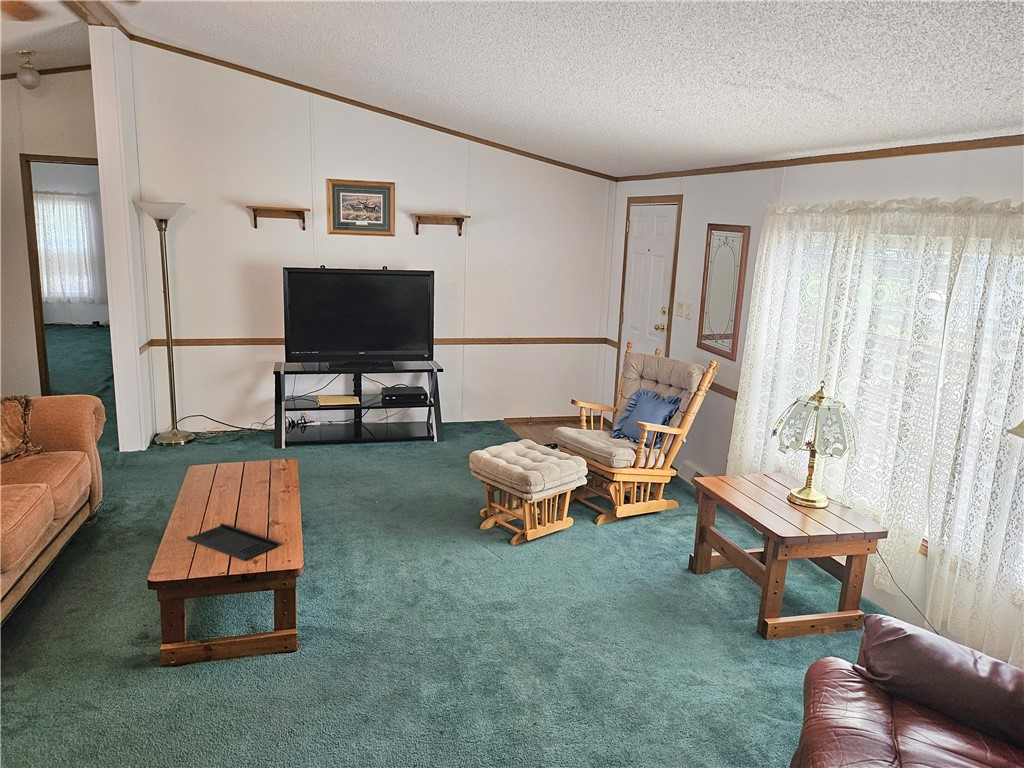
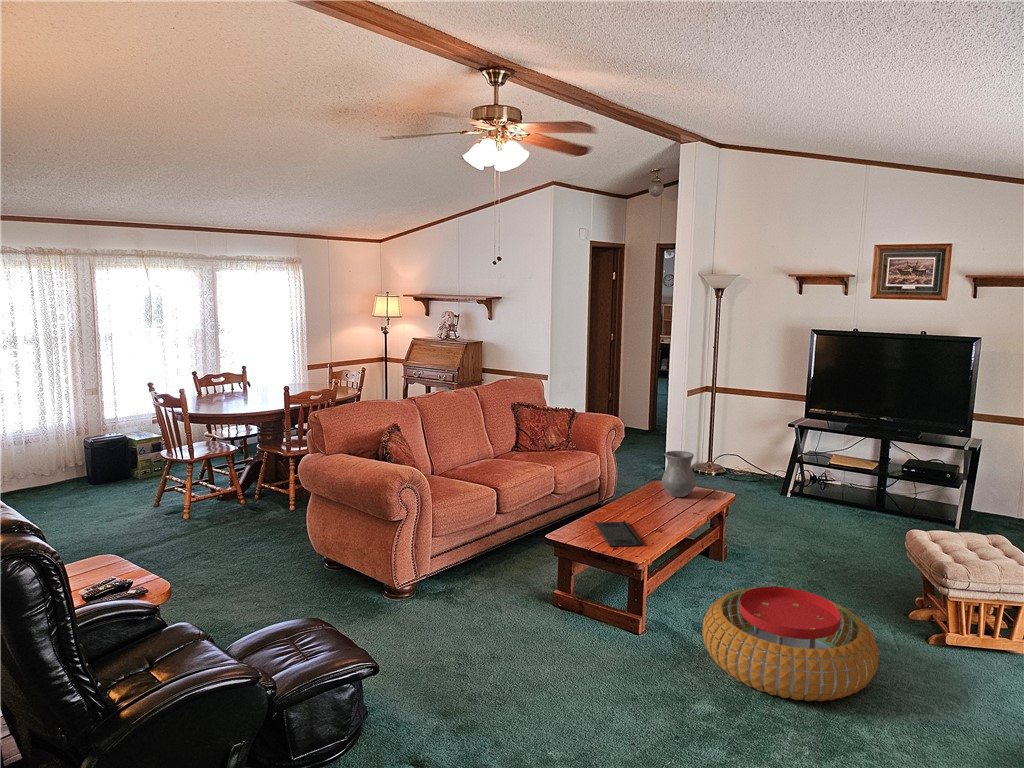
vase: none [216,422,260,478] -> present [662,451,696,497]
pouf: none [363,536,532,649] -> present [702,587,879,701]

